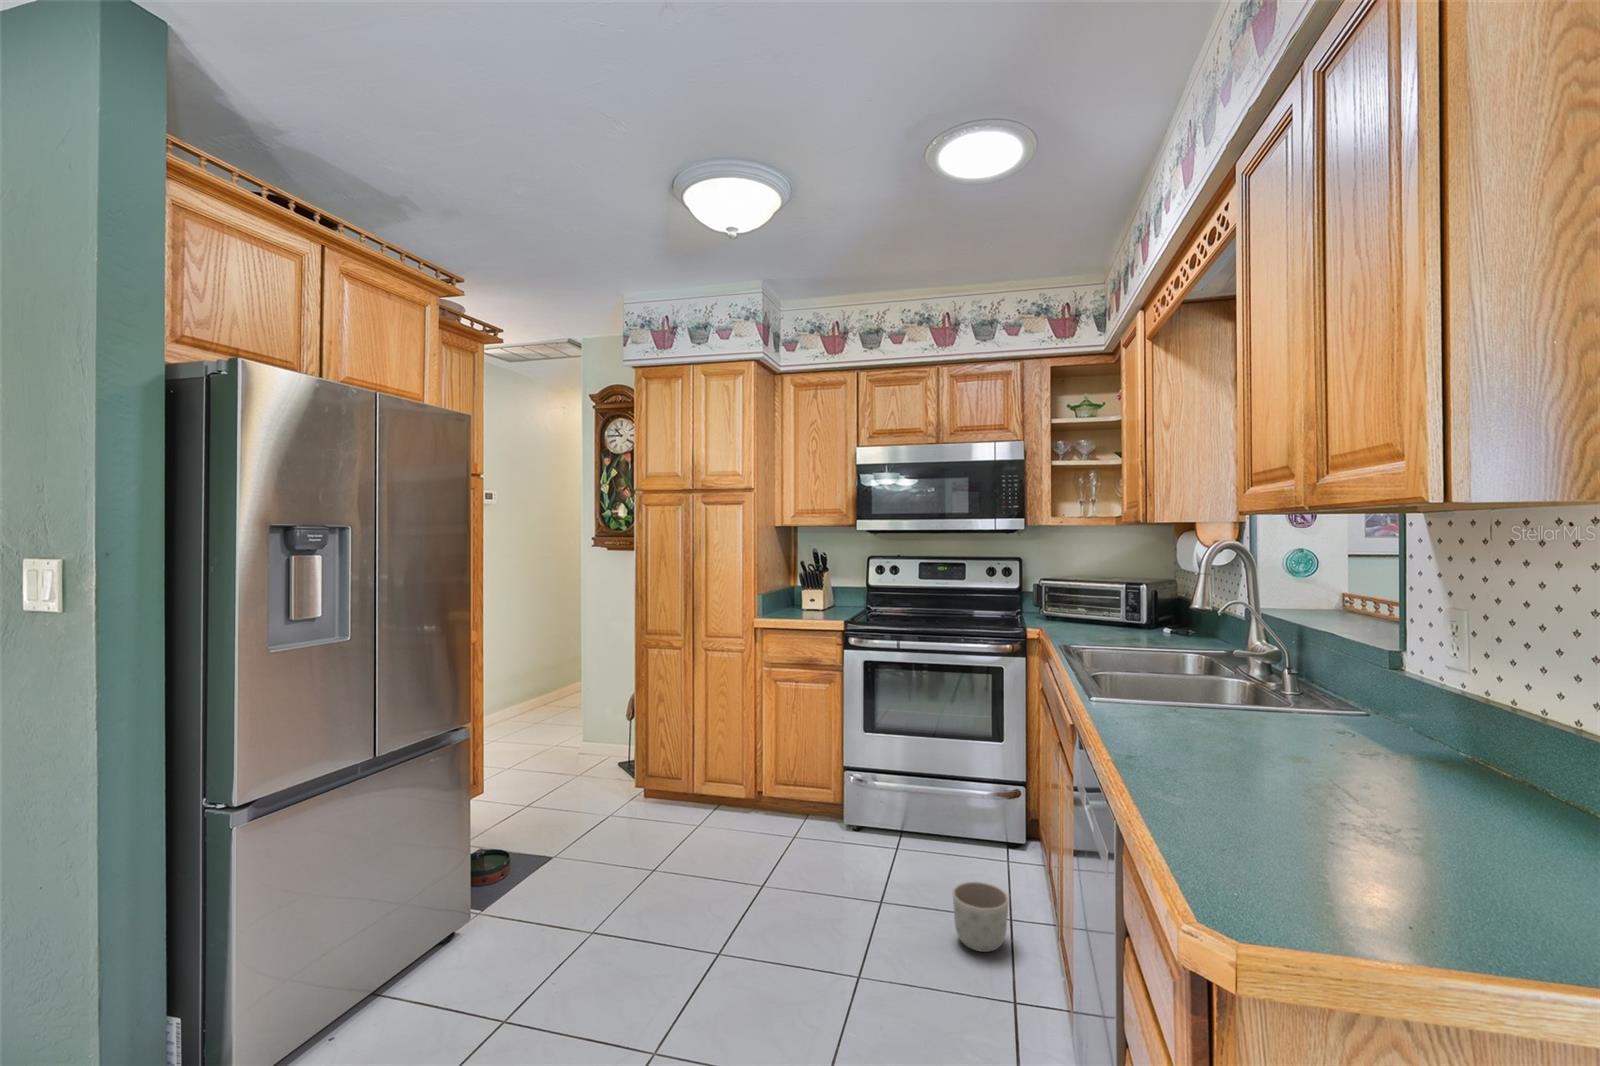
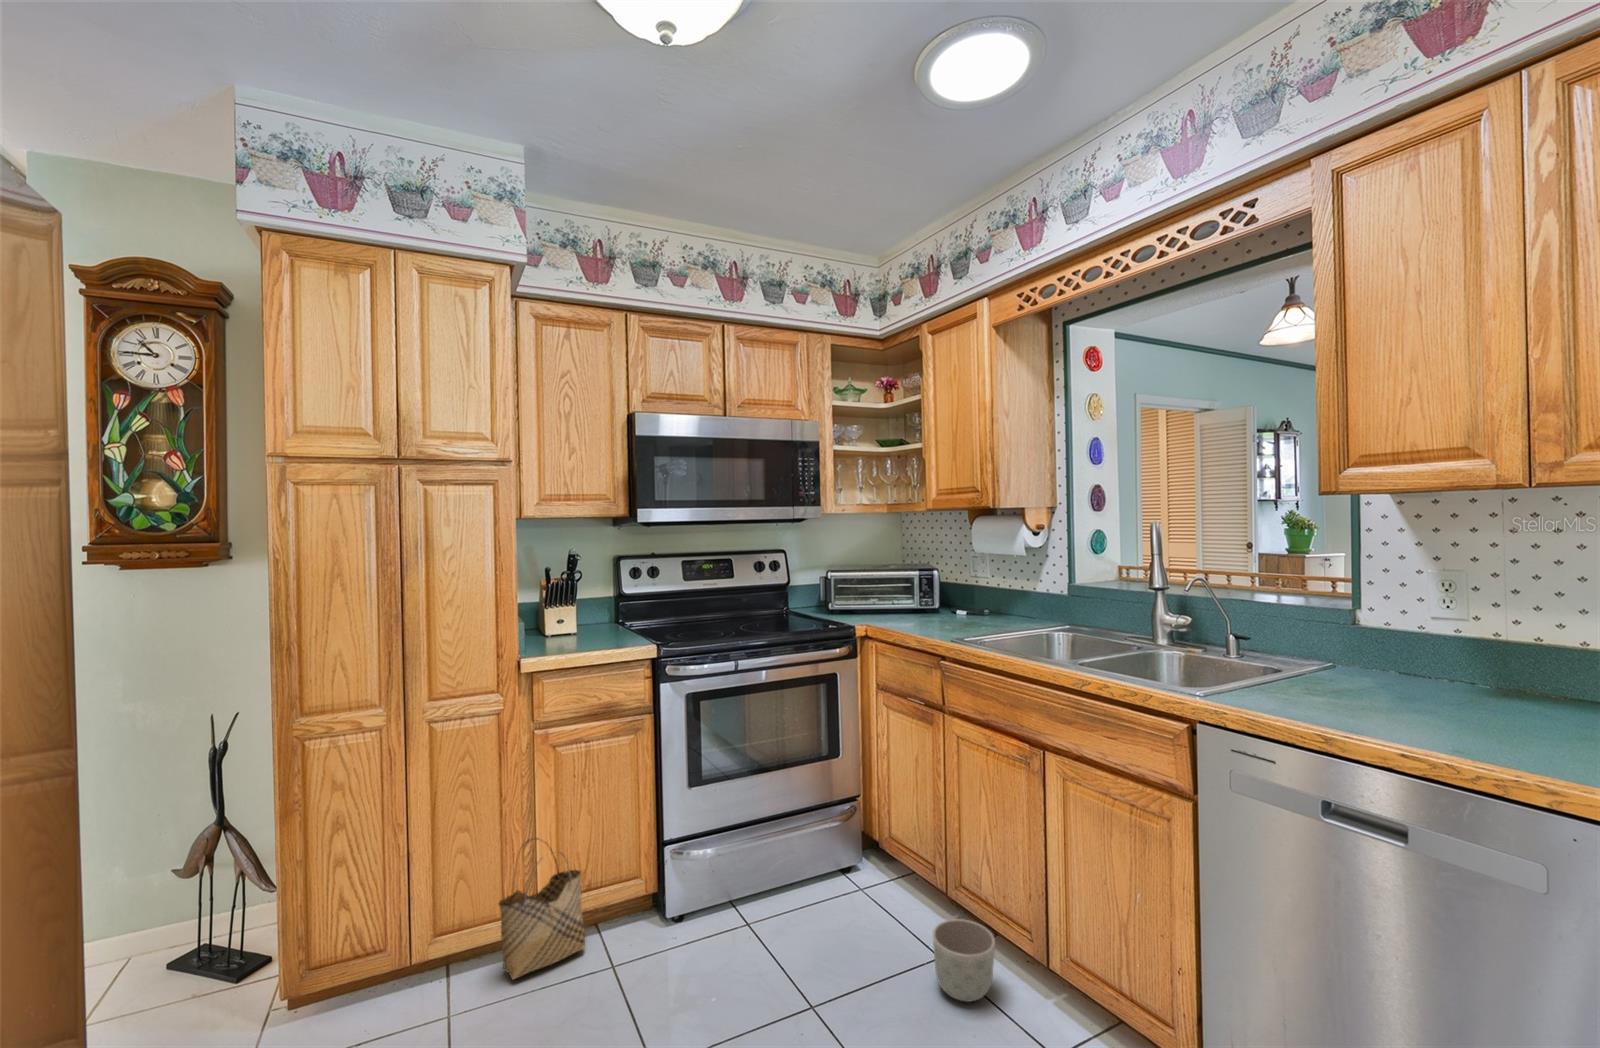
woven basket: none [725,738,782,821] -> present [499,838,585,980]

